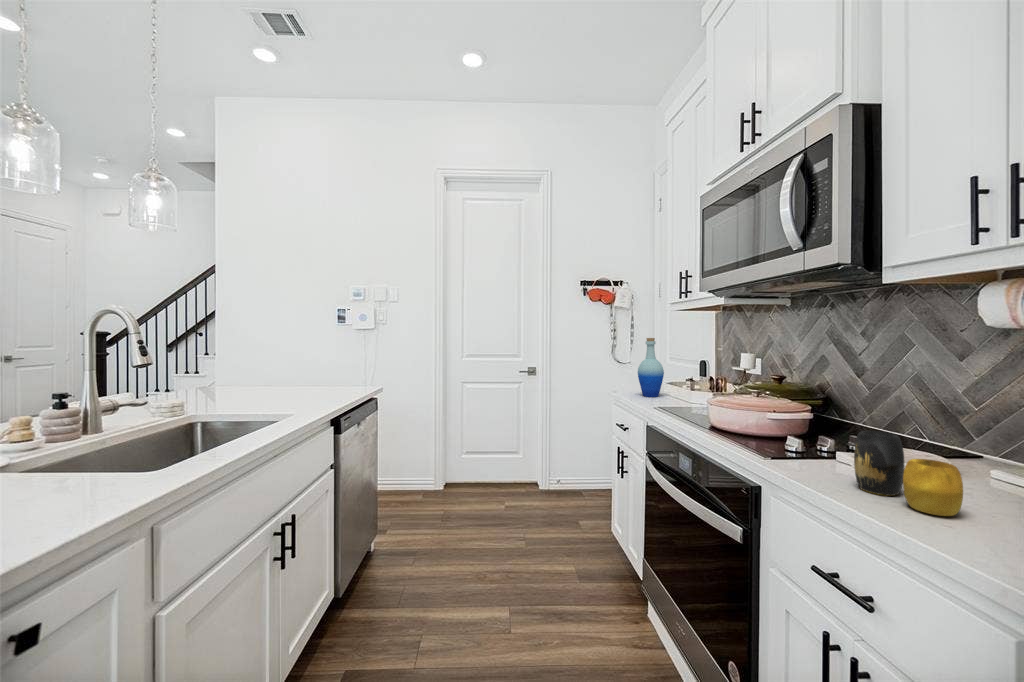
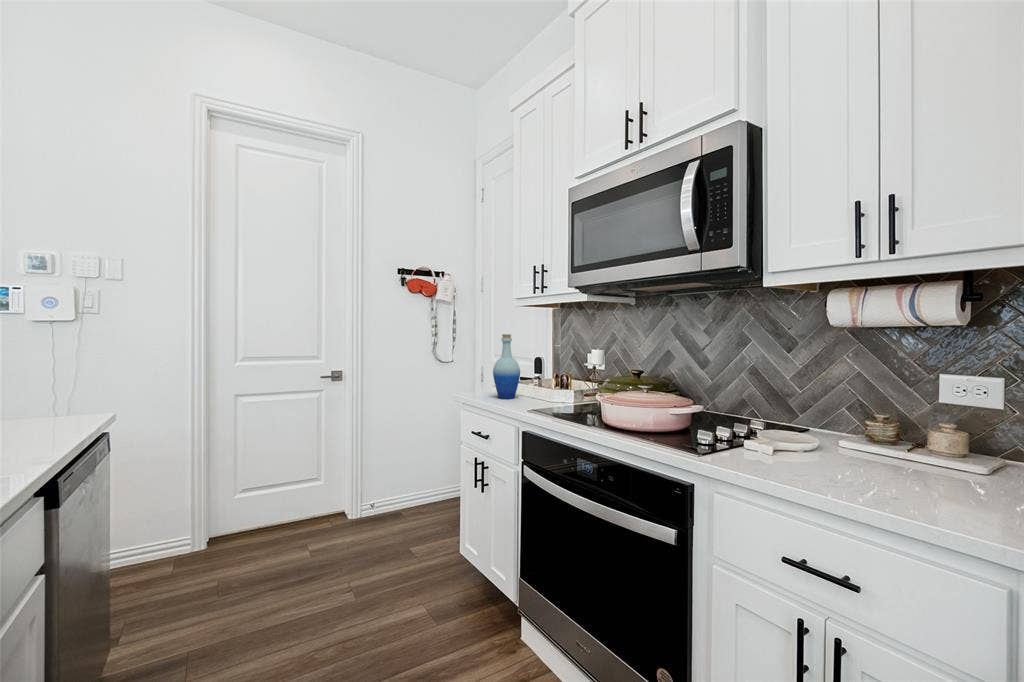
vase: present [854,431,963,516] -> none [785,417,880,484]

